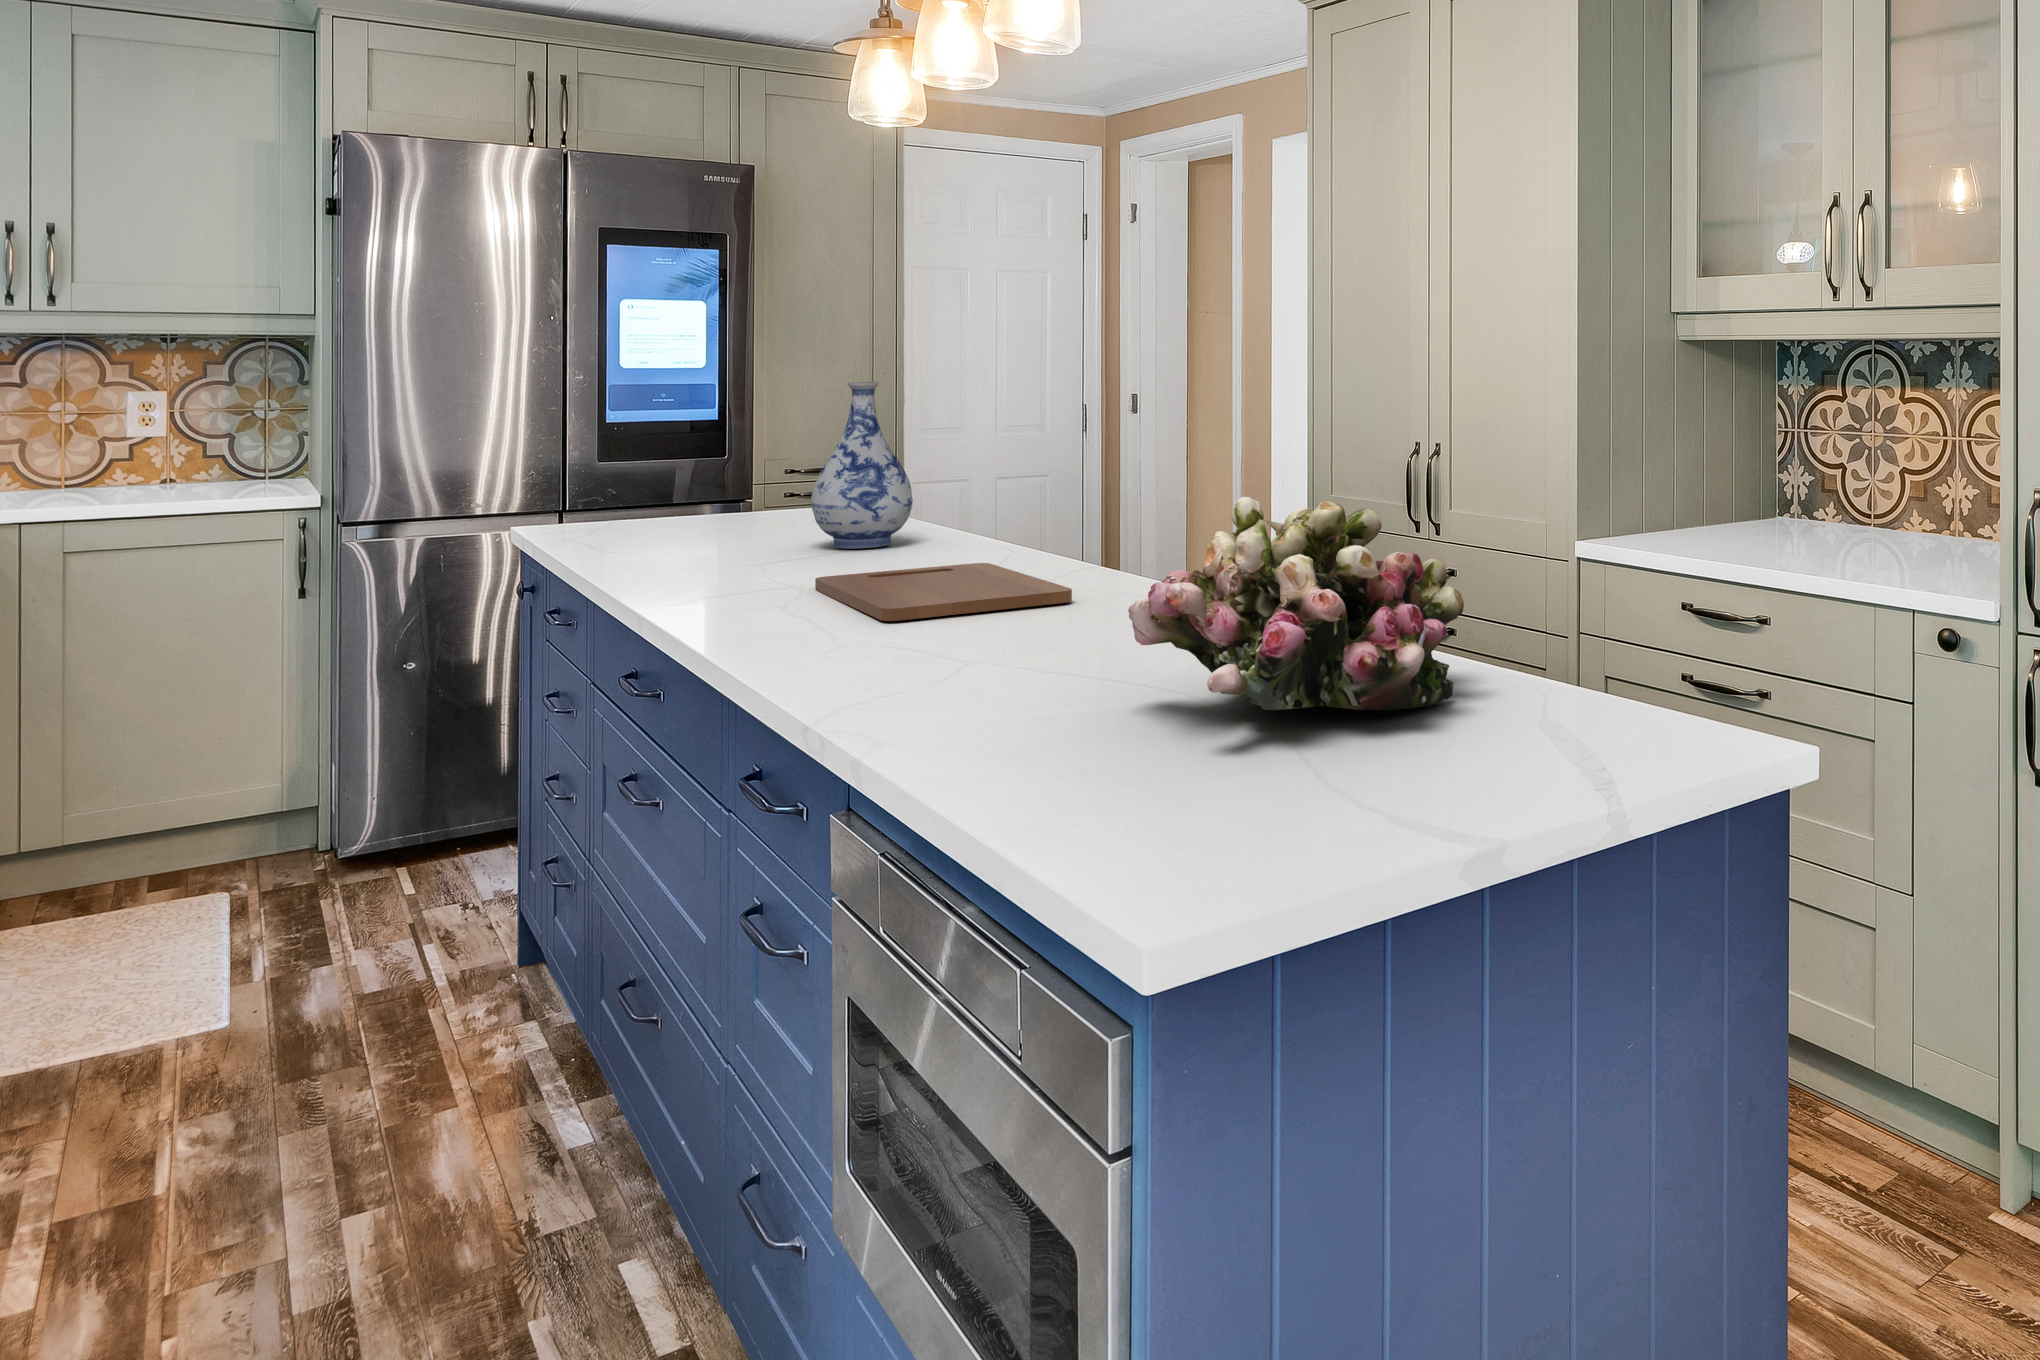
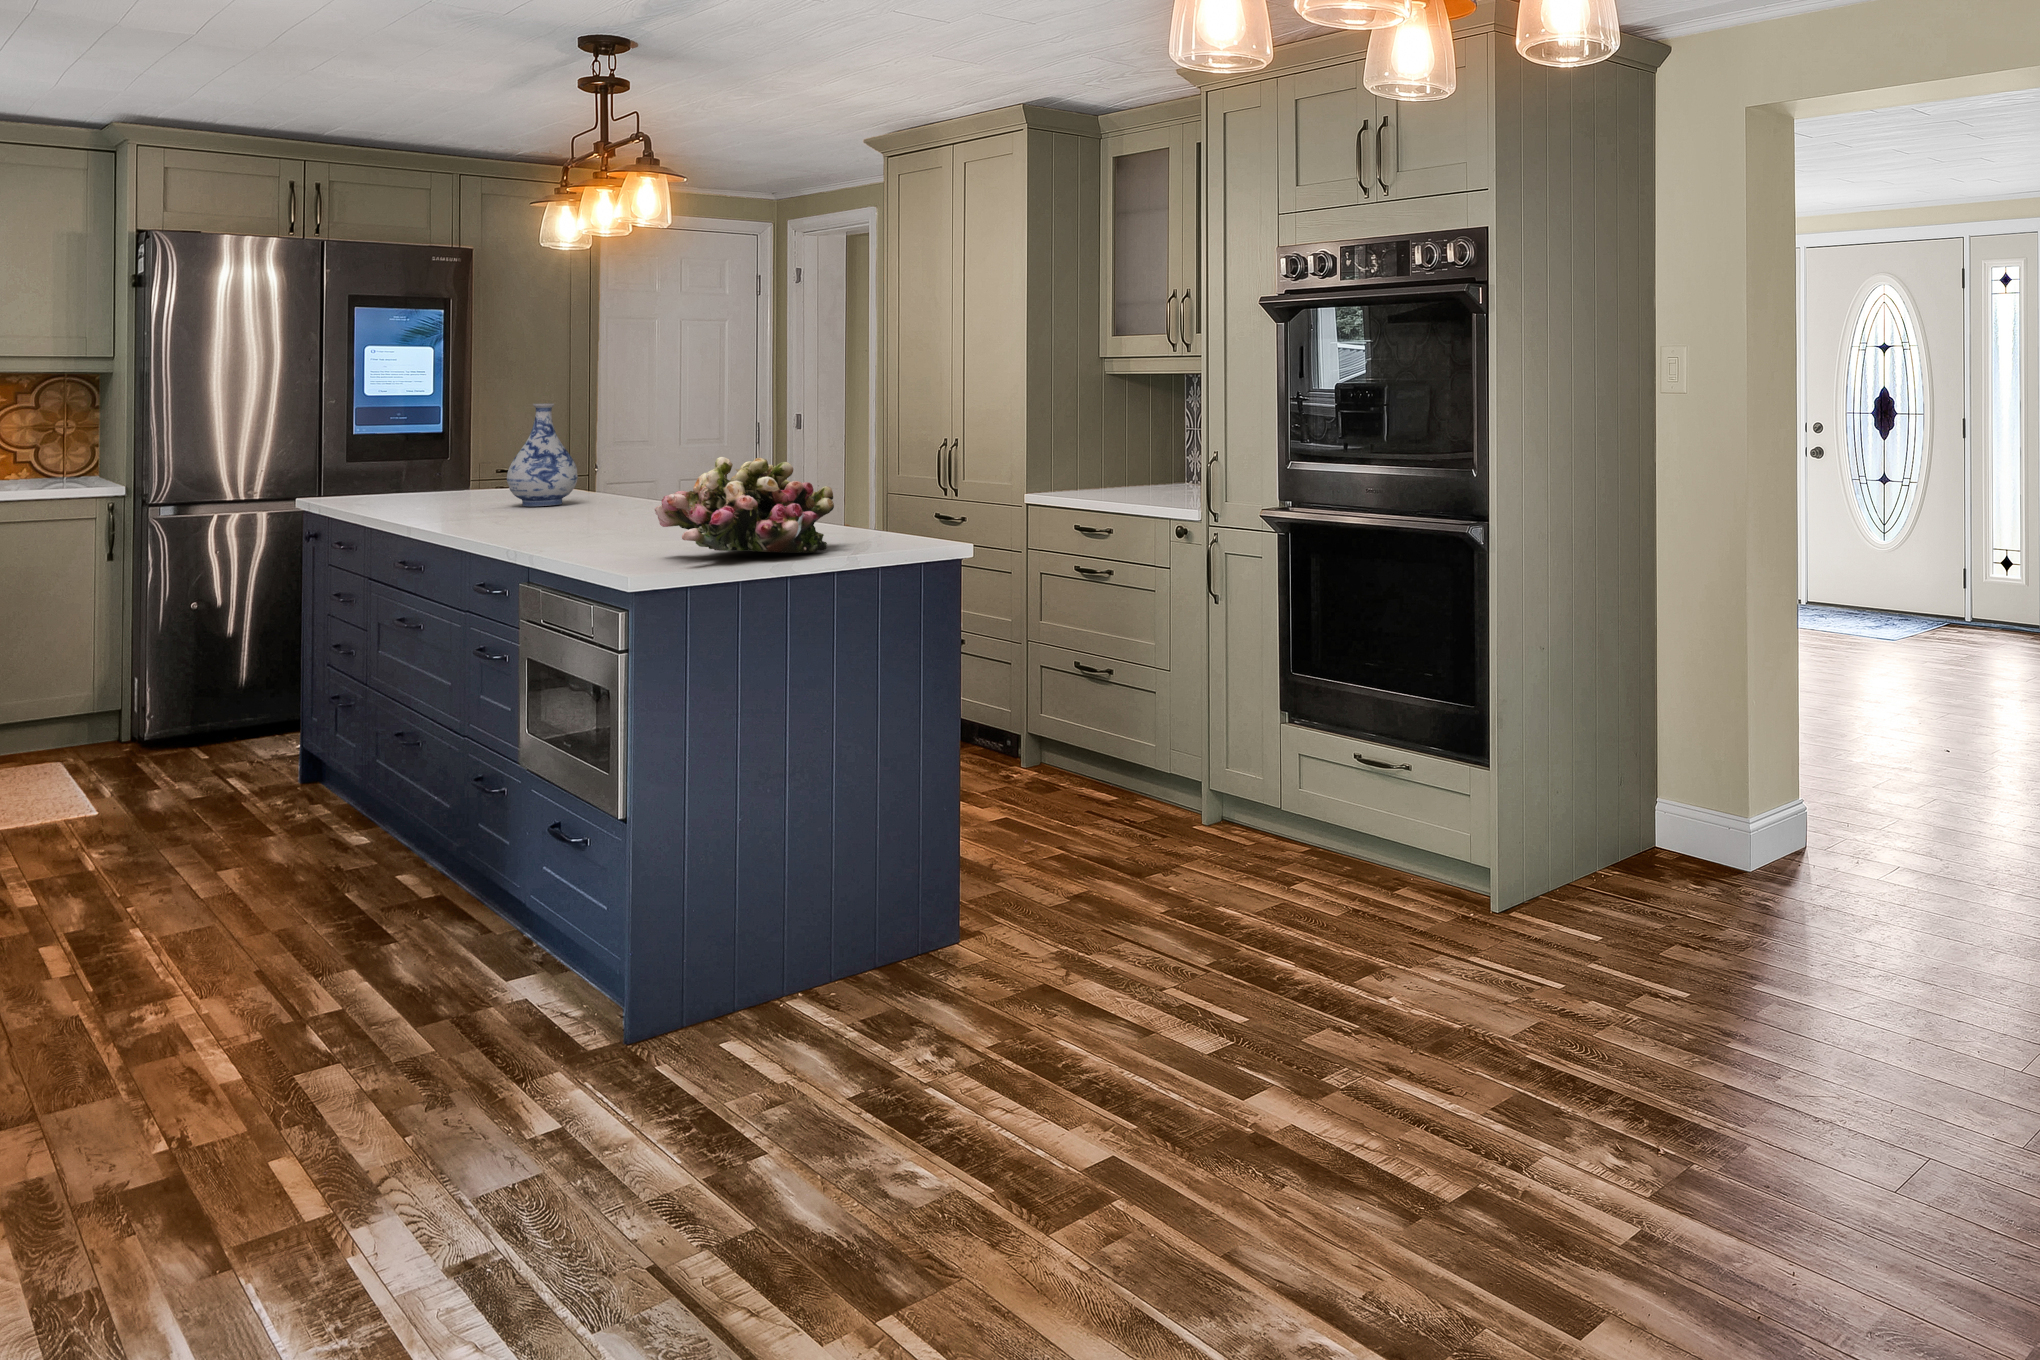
cutting board: present [815,563,1072,621] -> none [504,509,662,534]

